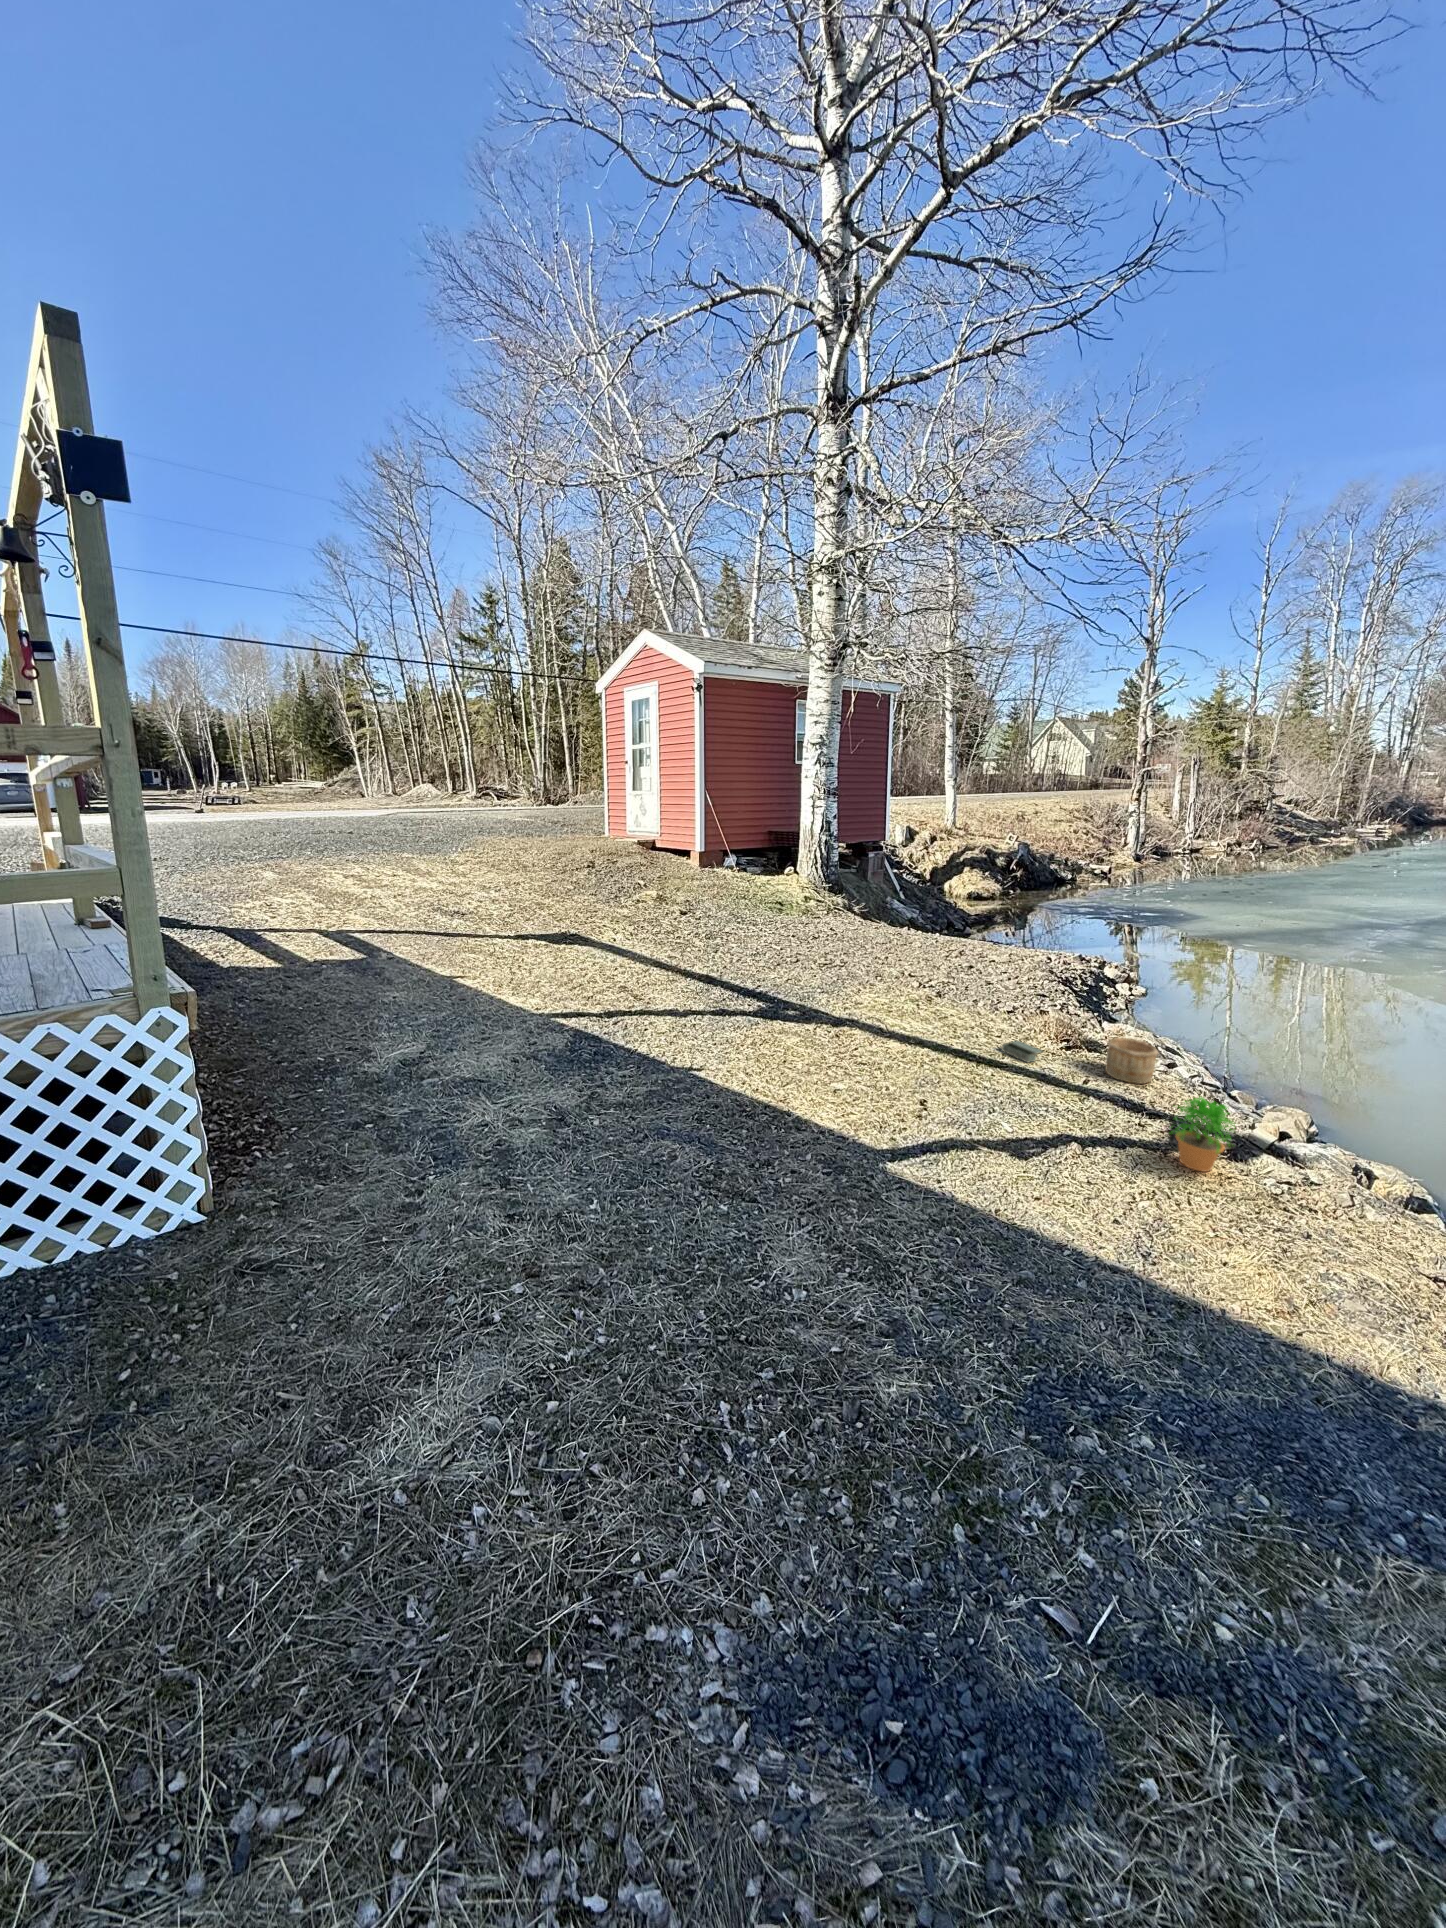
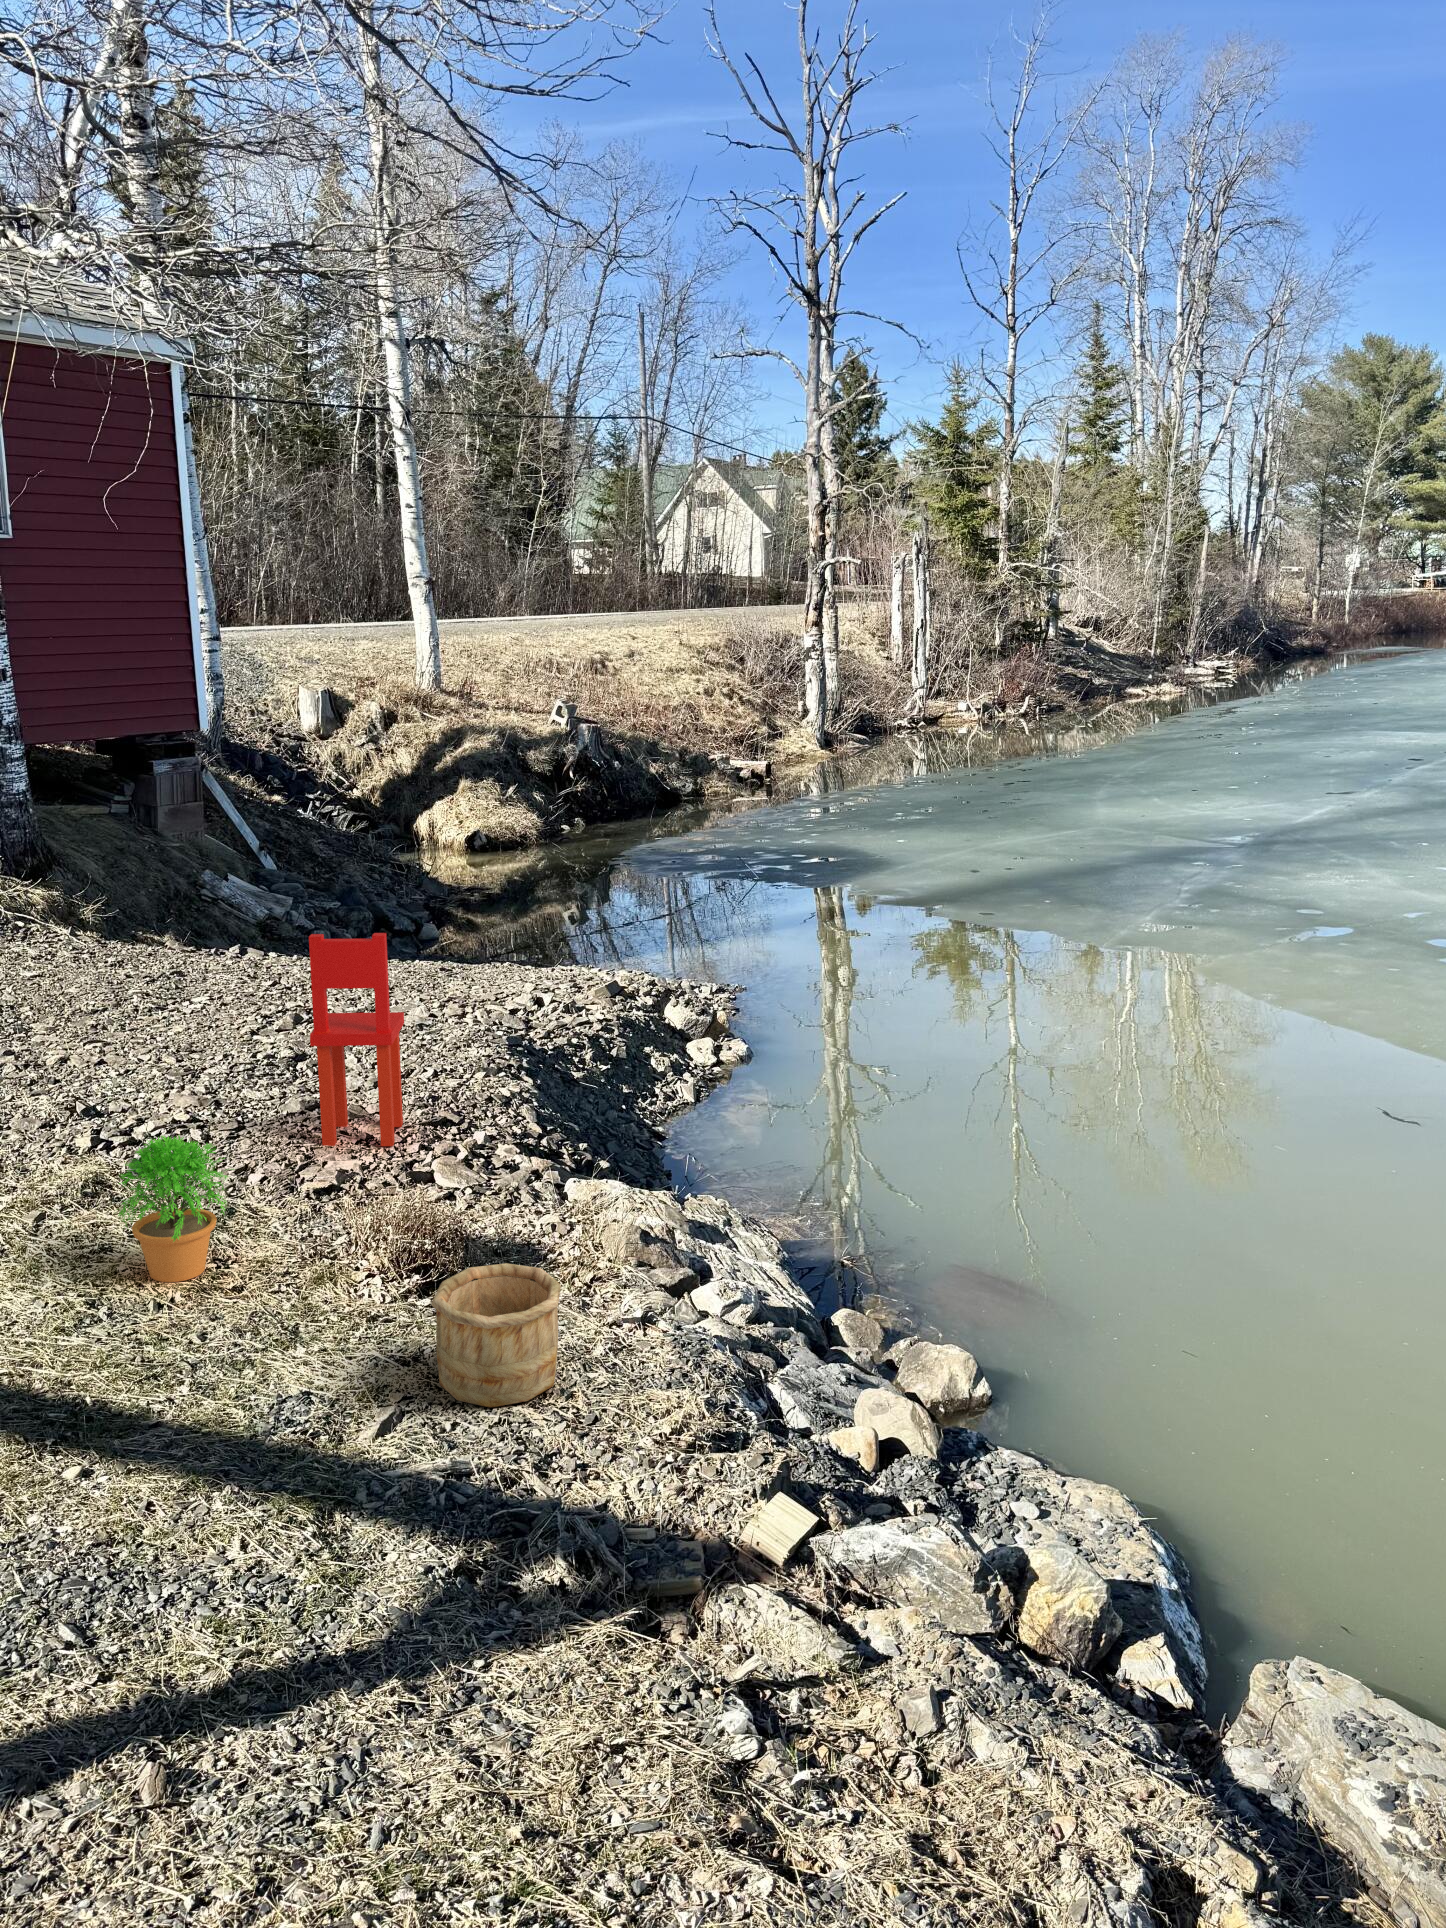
chair: none [1007,921,1045,1000] -> present [309,933,404,1146]
toolbox: present [1002,1041,1043,1062] -> none [145,1324,264,1406]
potted plant: present [1171,1096,1235,1172] -> present [117,1135,227,1282]

